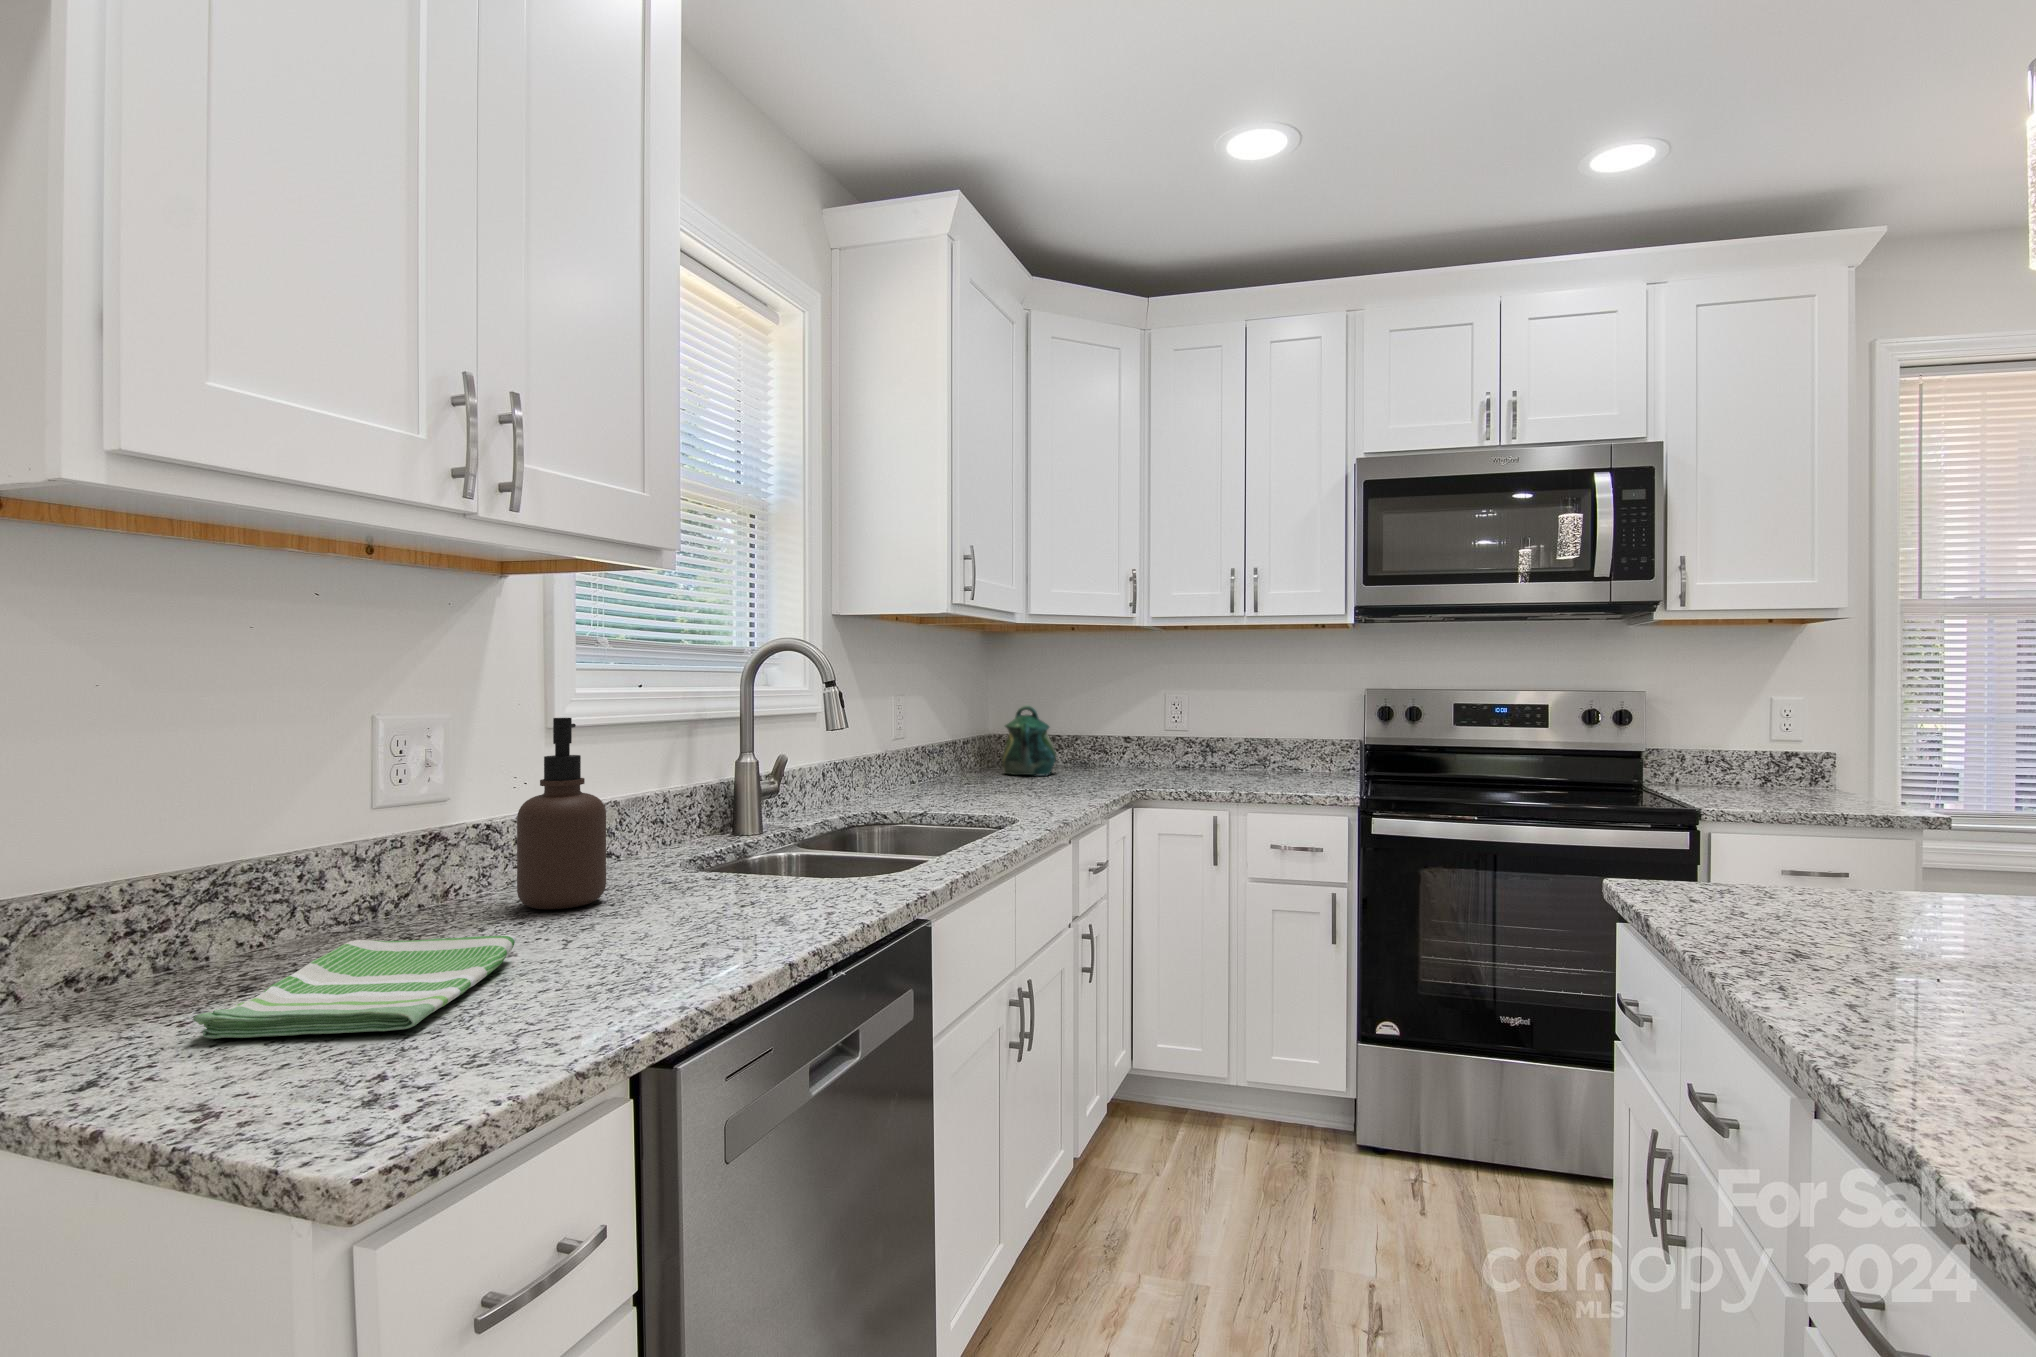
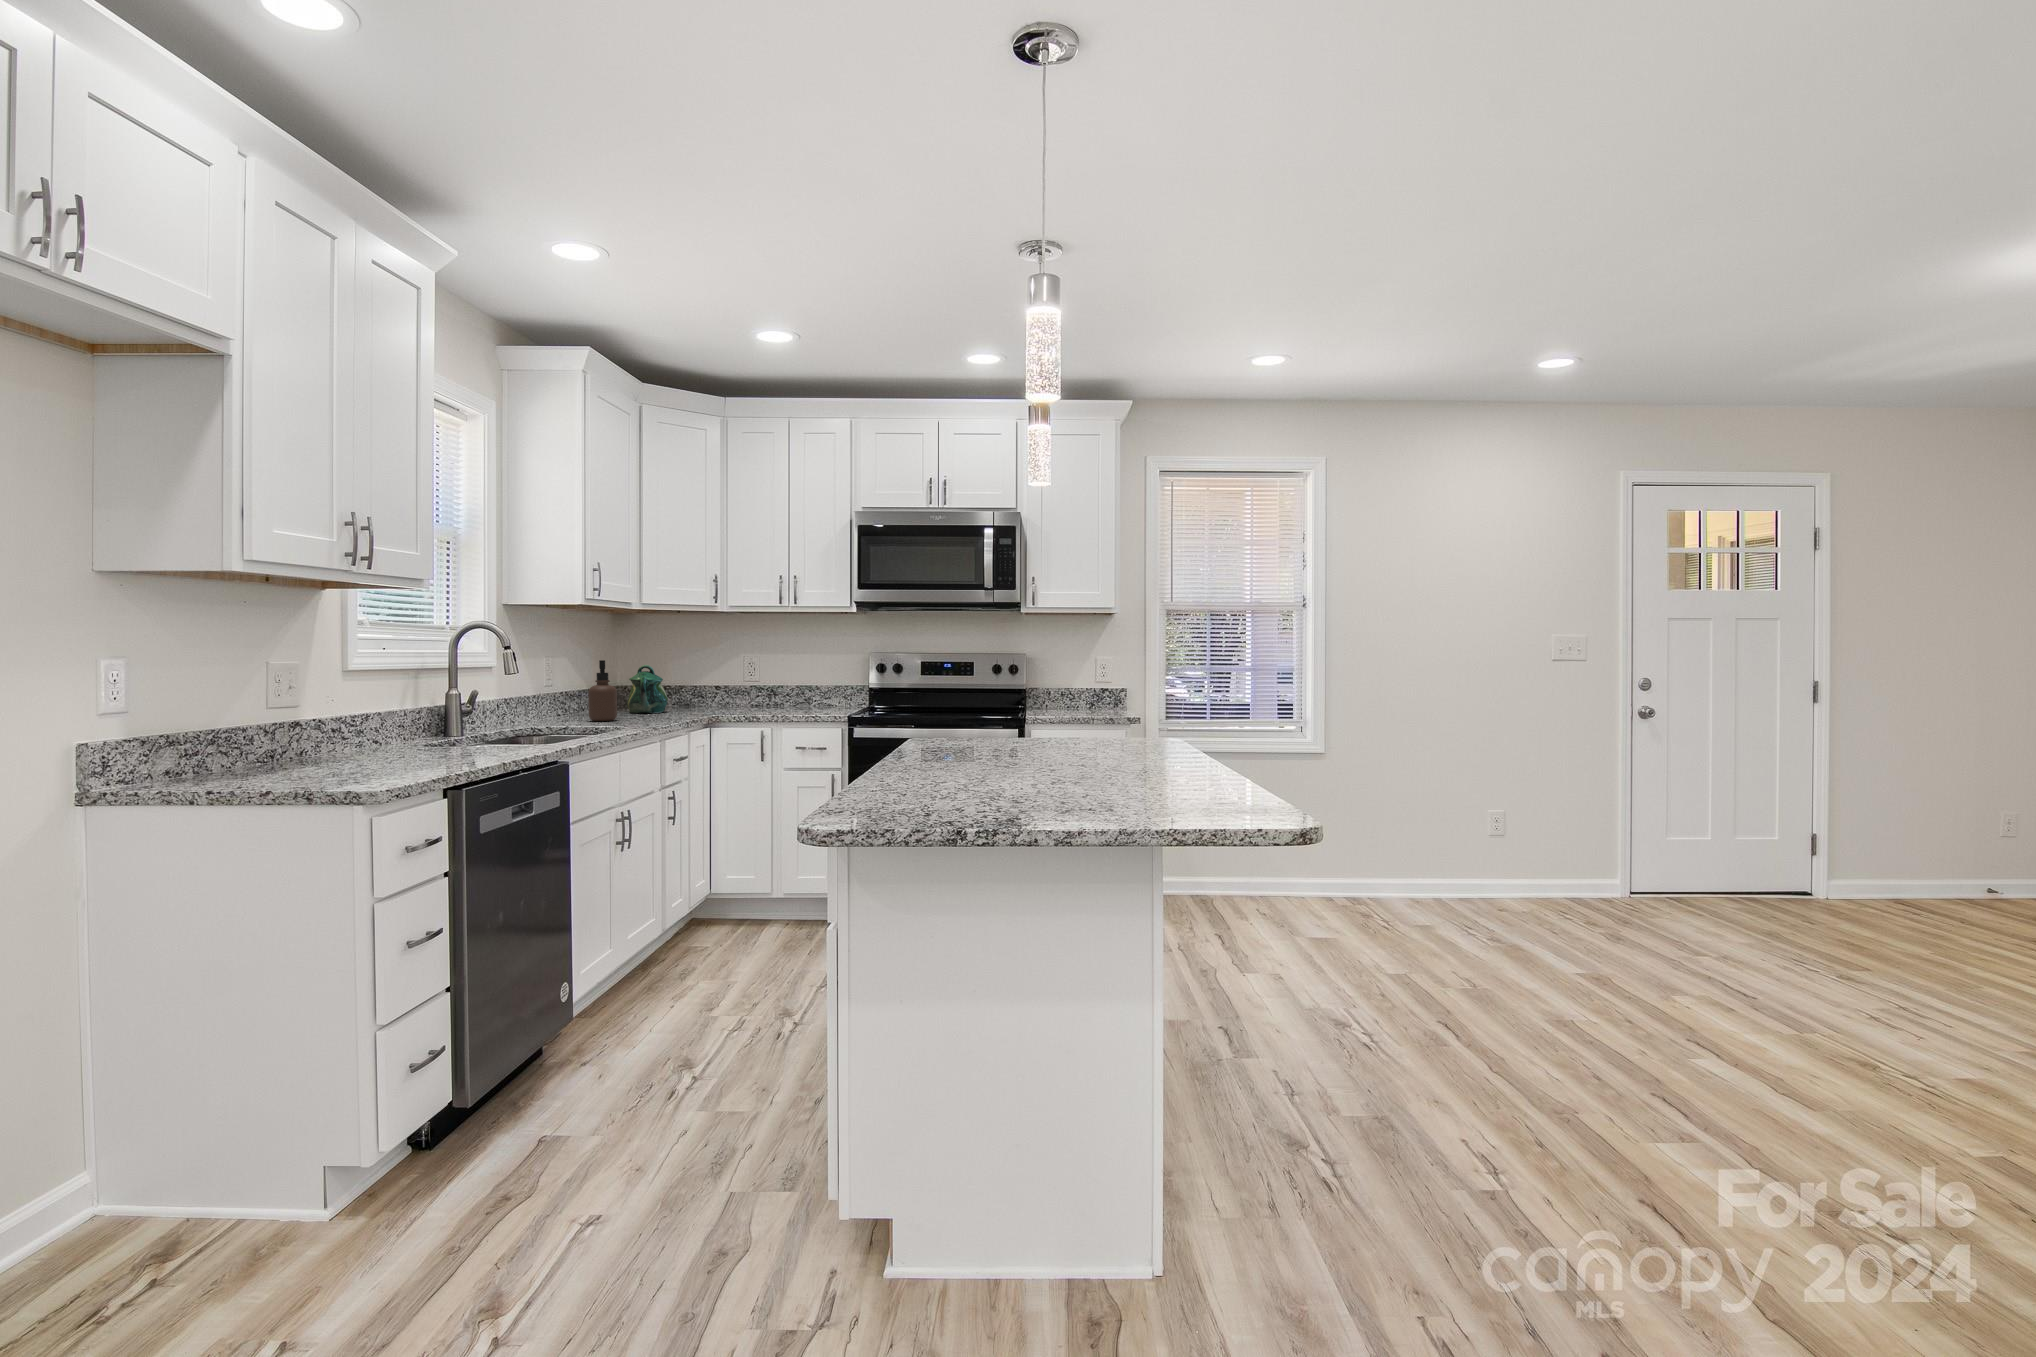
soap dispenser: present [517,718,606,909] -> present [588,660,617,721]
dish towel: present [193,935,516,1039] -> none [259,757,369,781]

